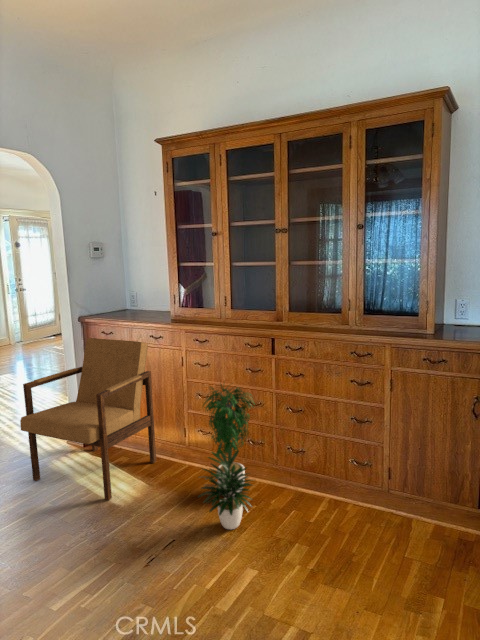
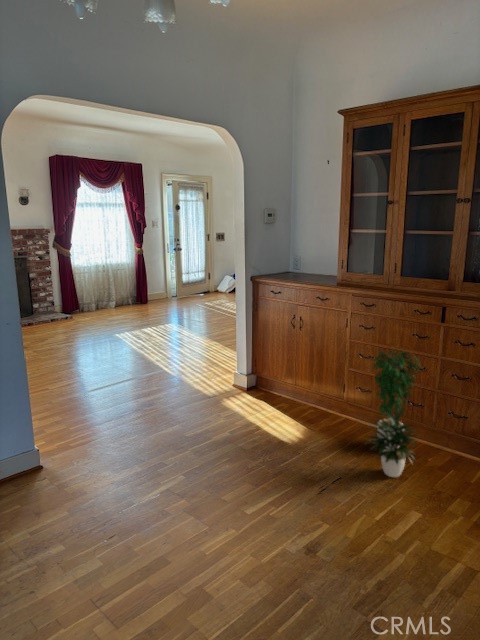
armchair: present [20,338,156,500] -> none [207,296,317,437]

